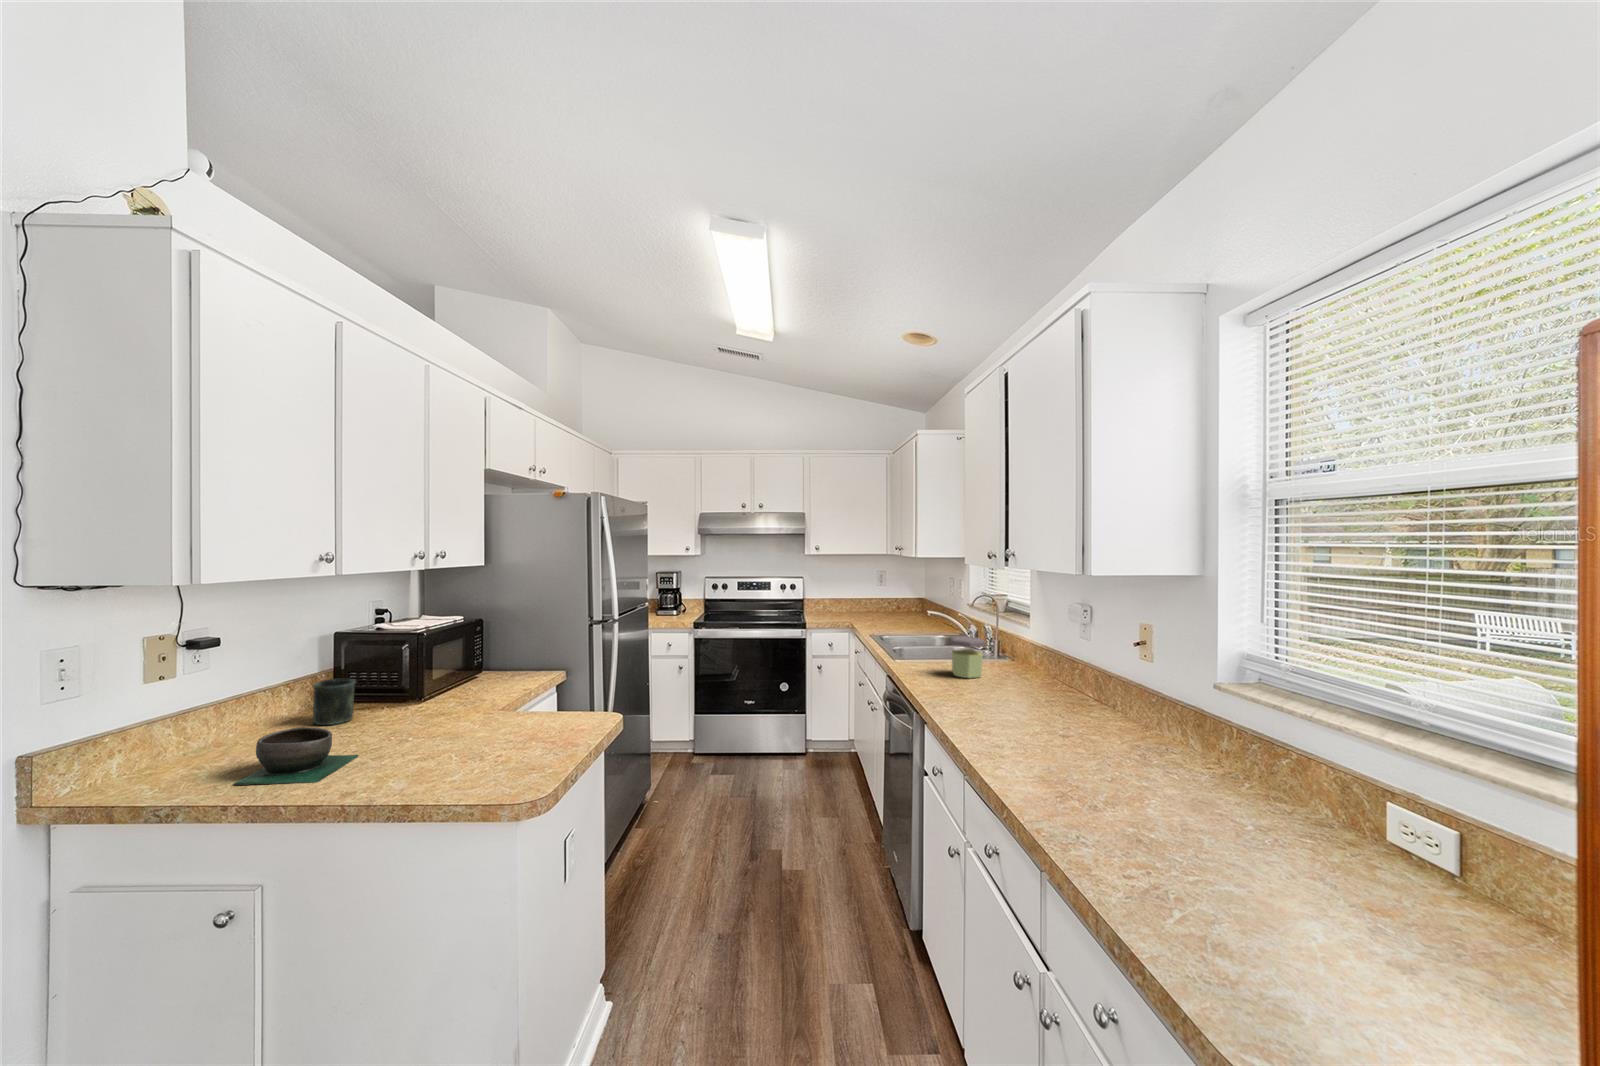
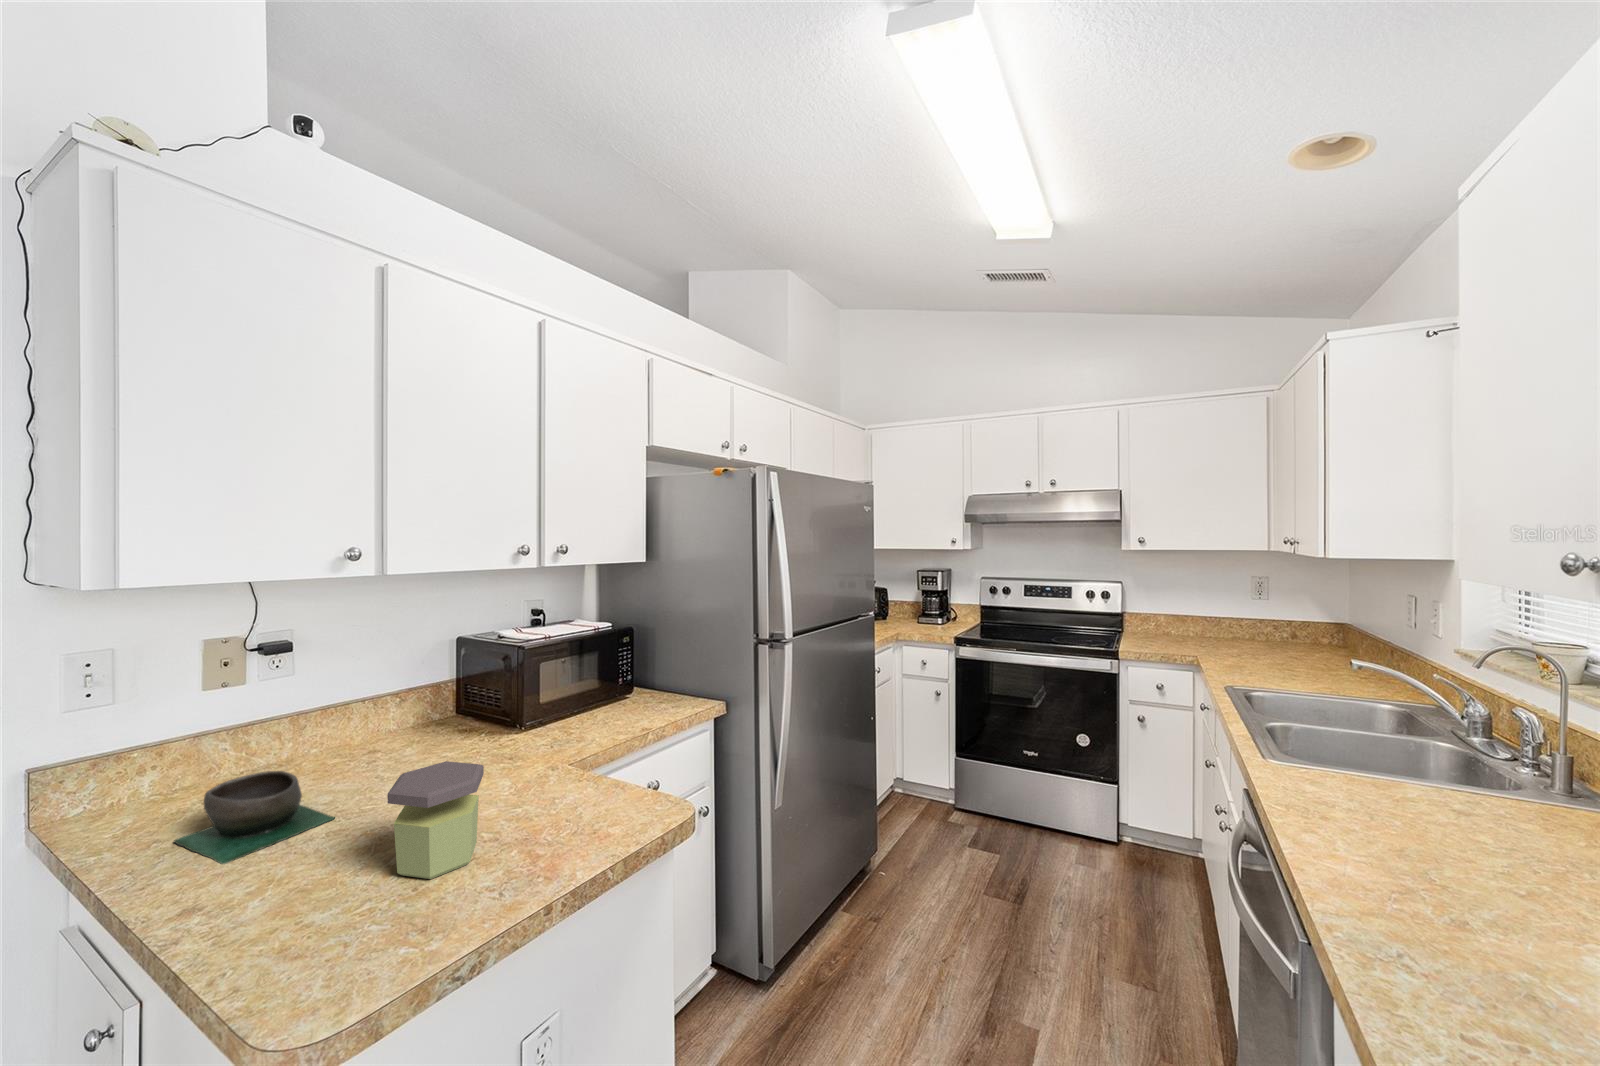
jar: present [950,636,985,678] -> present [387,761,484,879]
mug: present [313,679,356,725] -> none [393,695,441,751]

